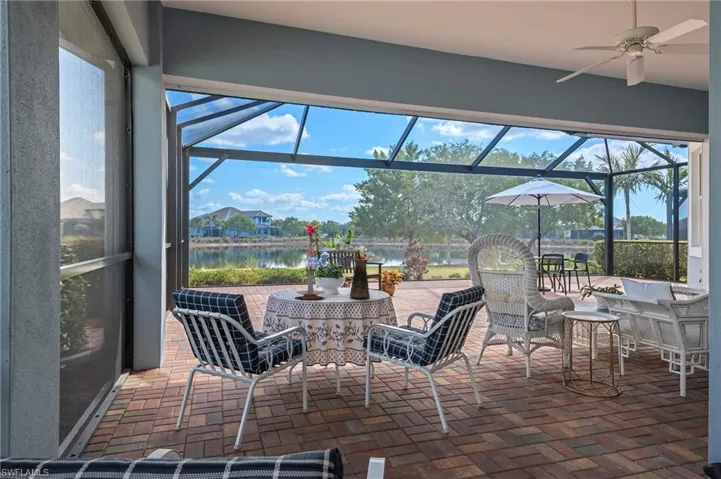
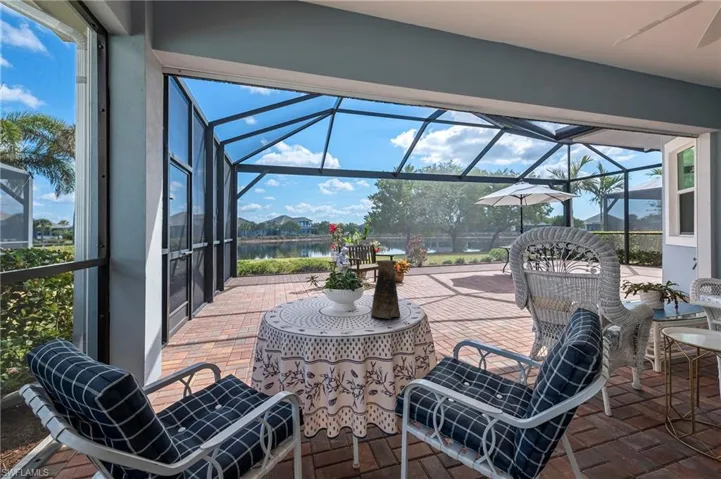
candle holder: present [296,266,325,299] -> none [291,271,335,322]

